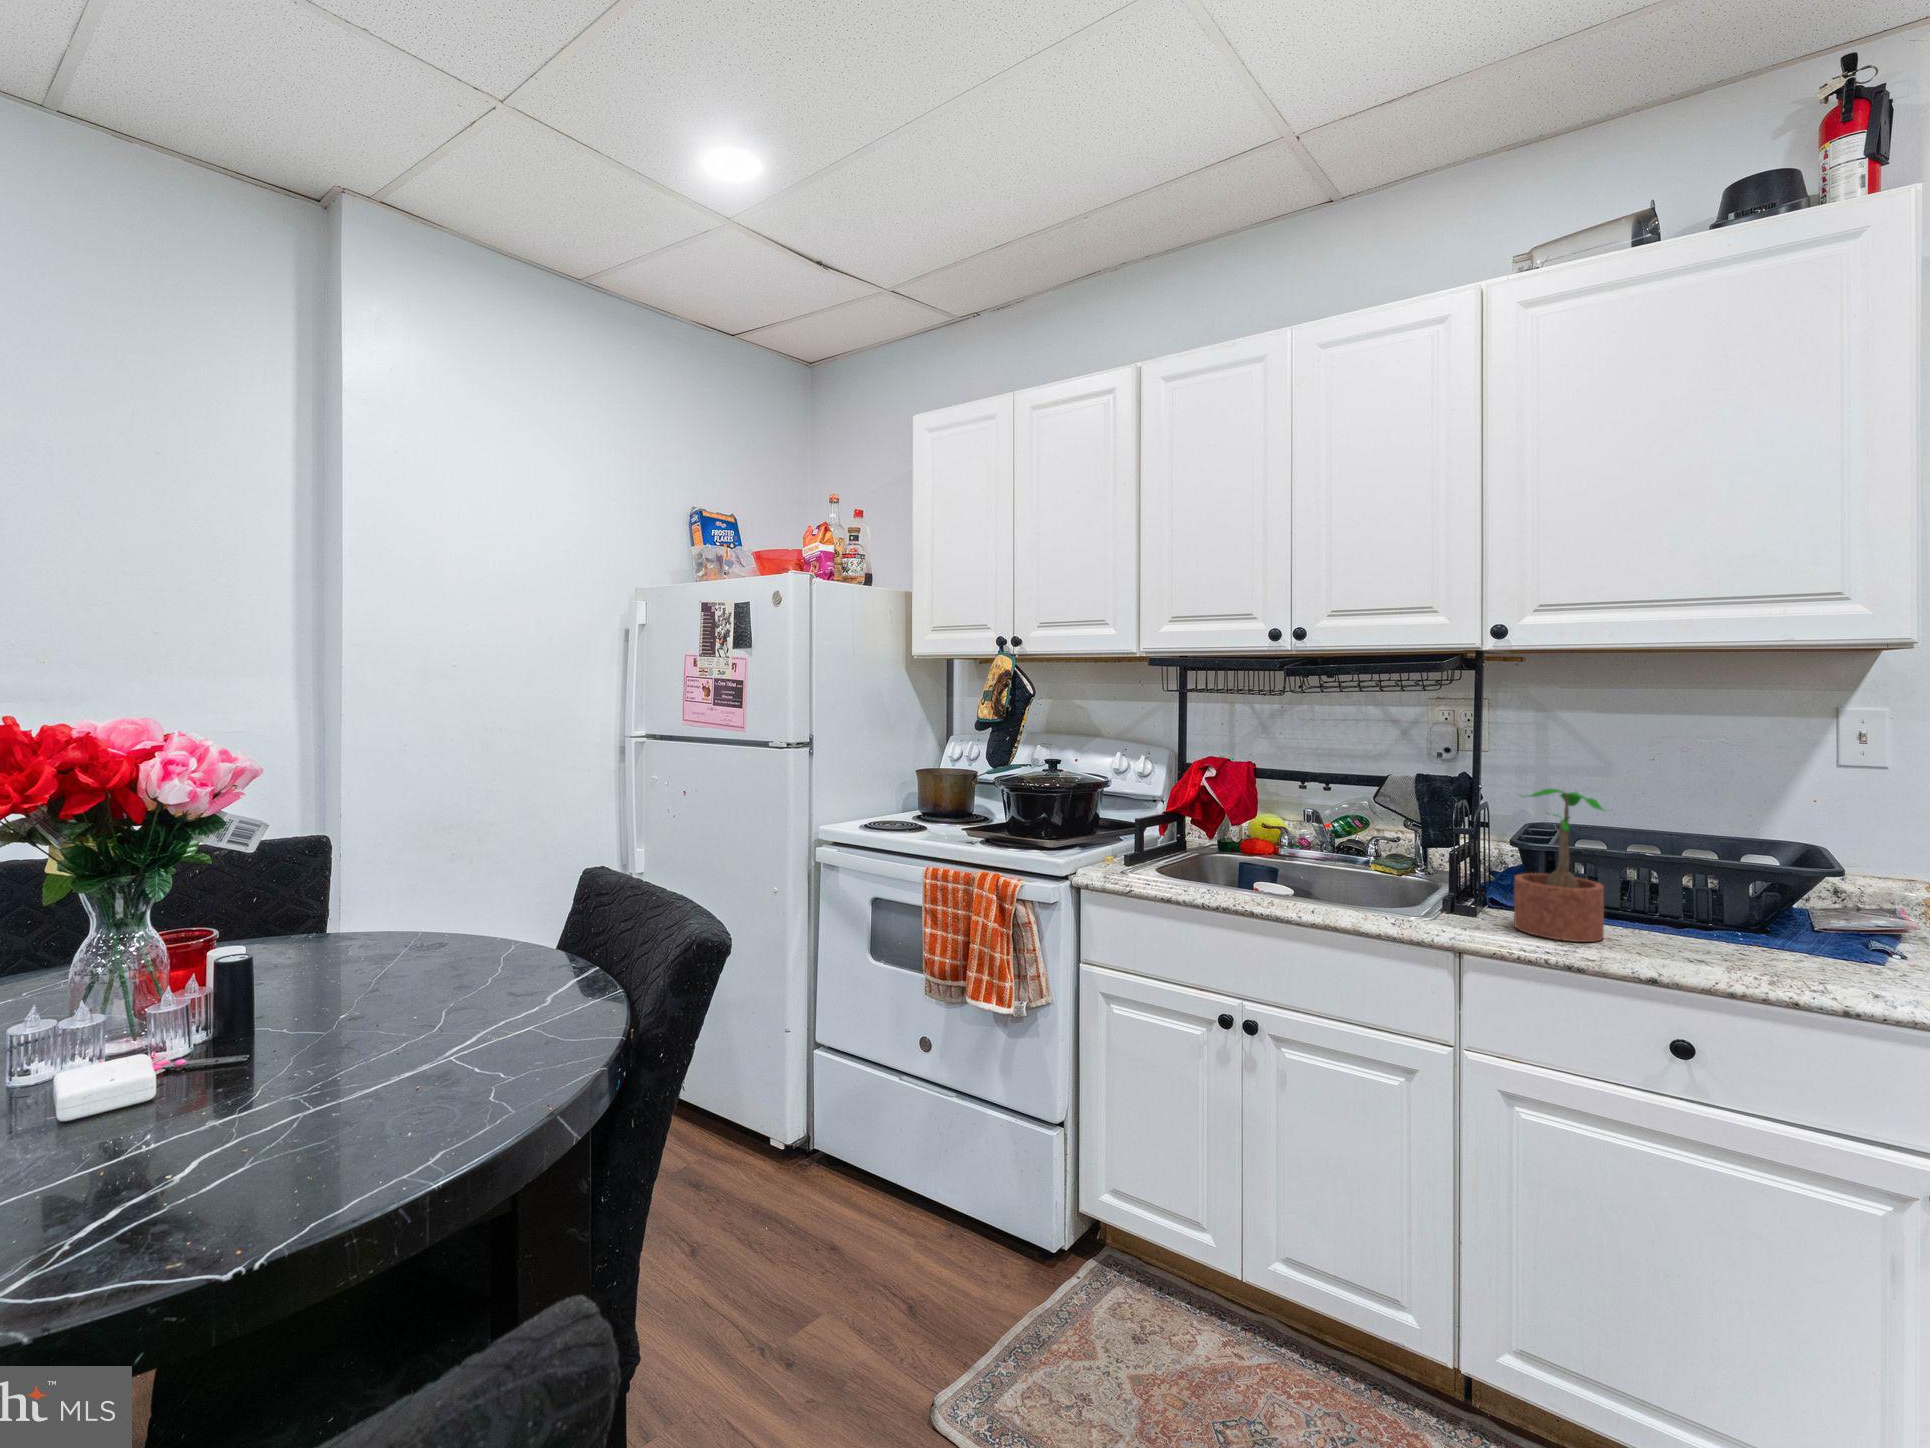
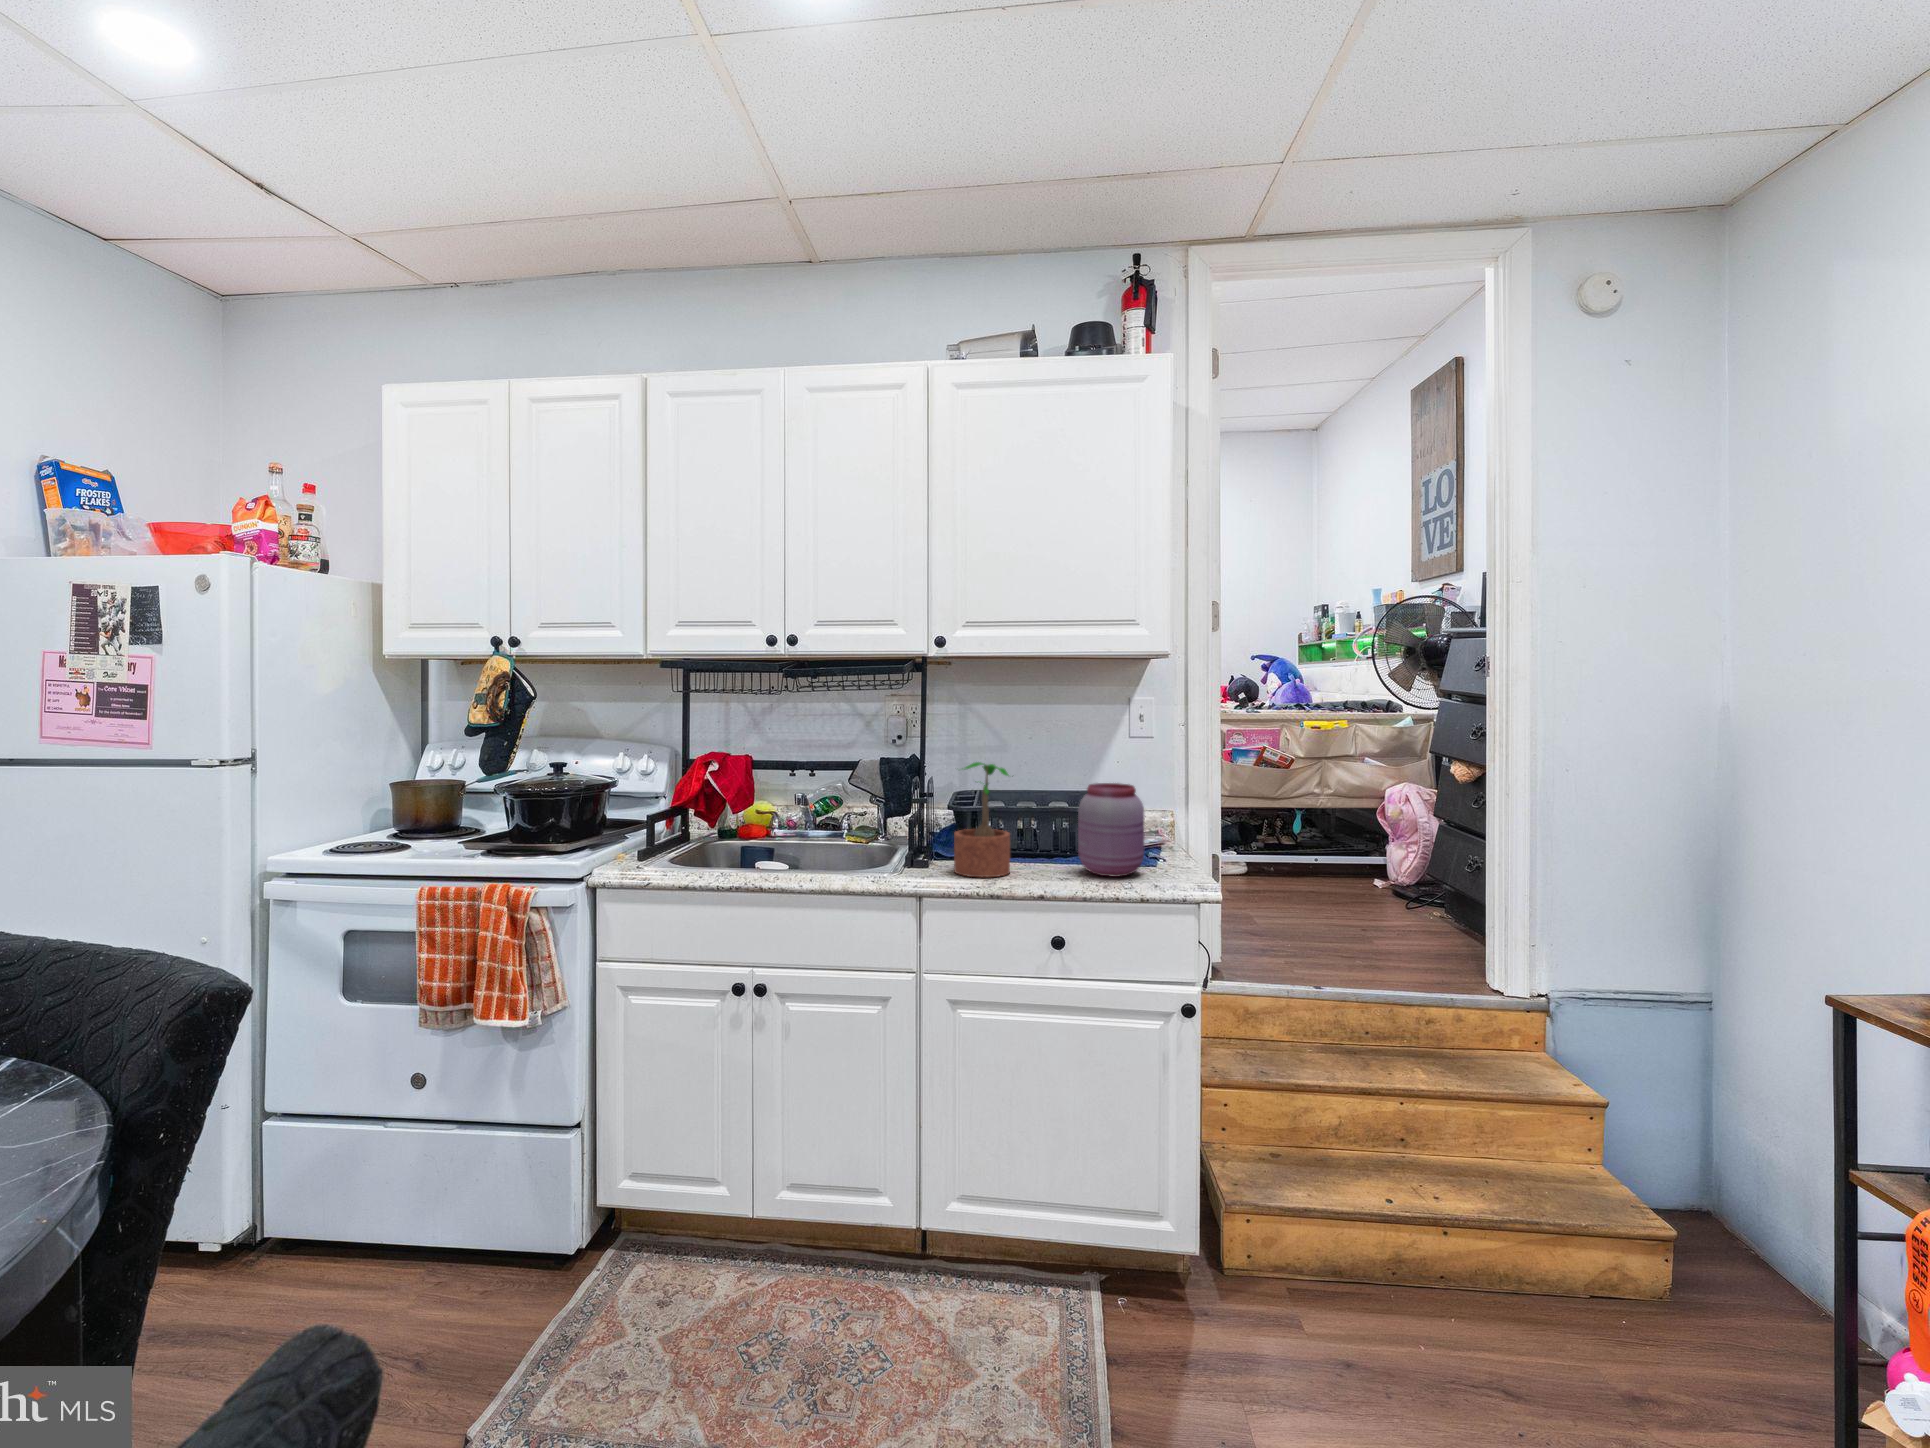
jar: none [1724,831,1855,971] -> present [1078,783,1144,877]

